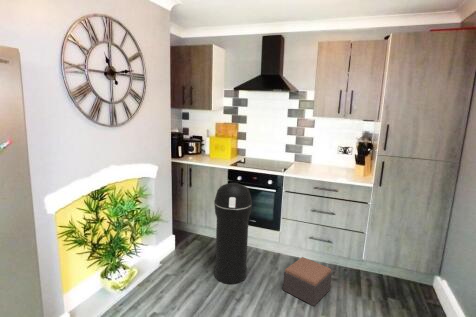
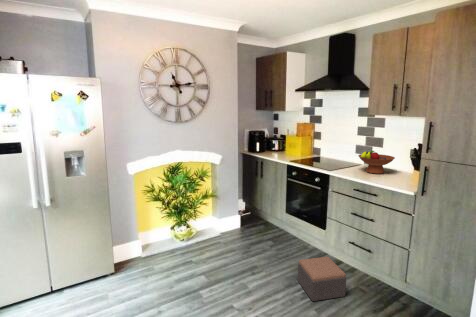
fruit bowl: none [304,150,336,171] -> present [358,151,395,174]
trash can: present [214,183,252,284] -> none [250,173,283,263]

